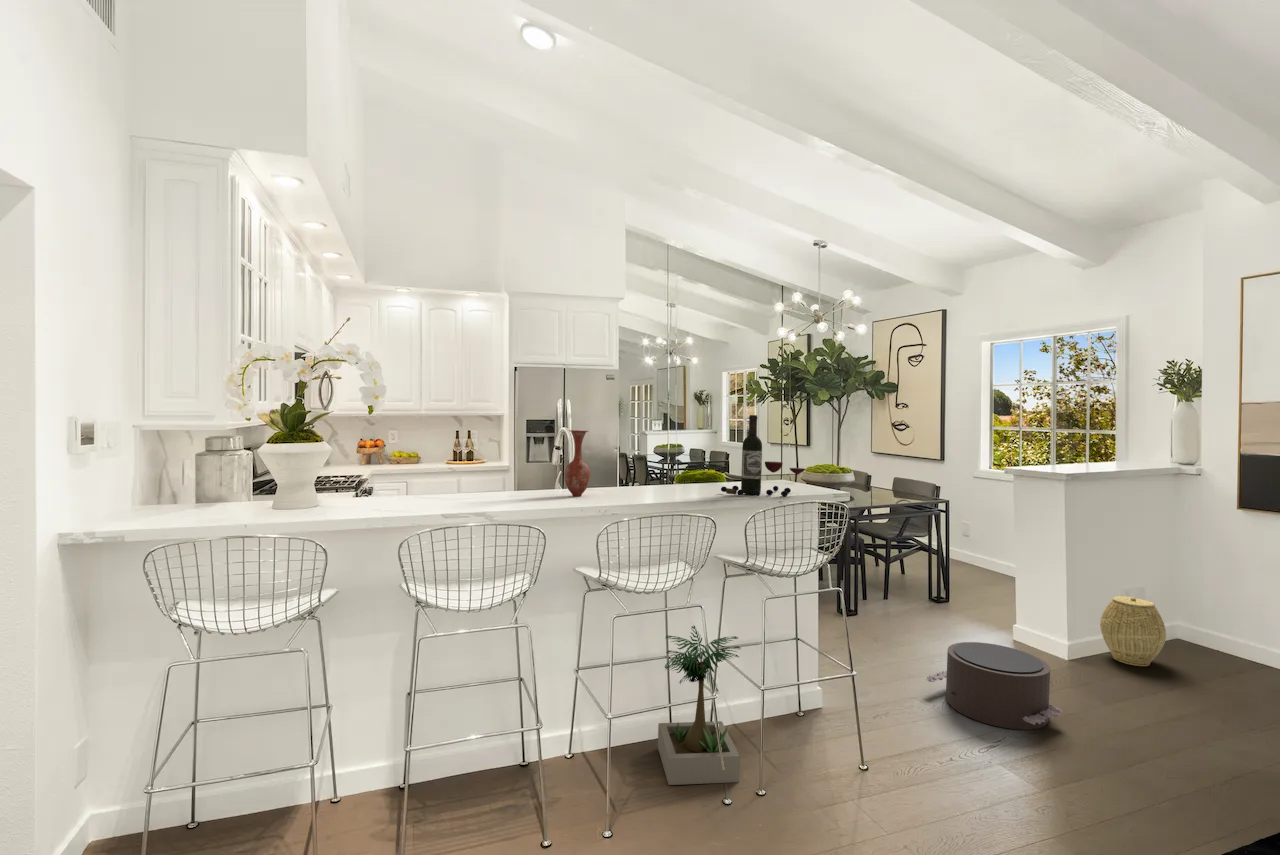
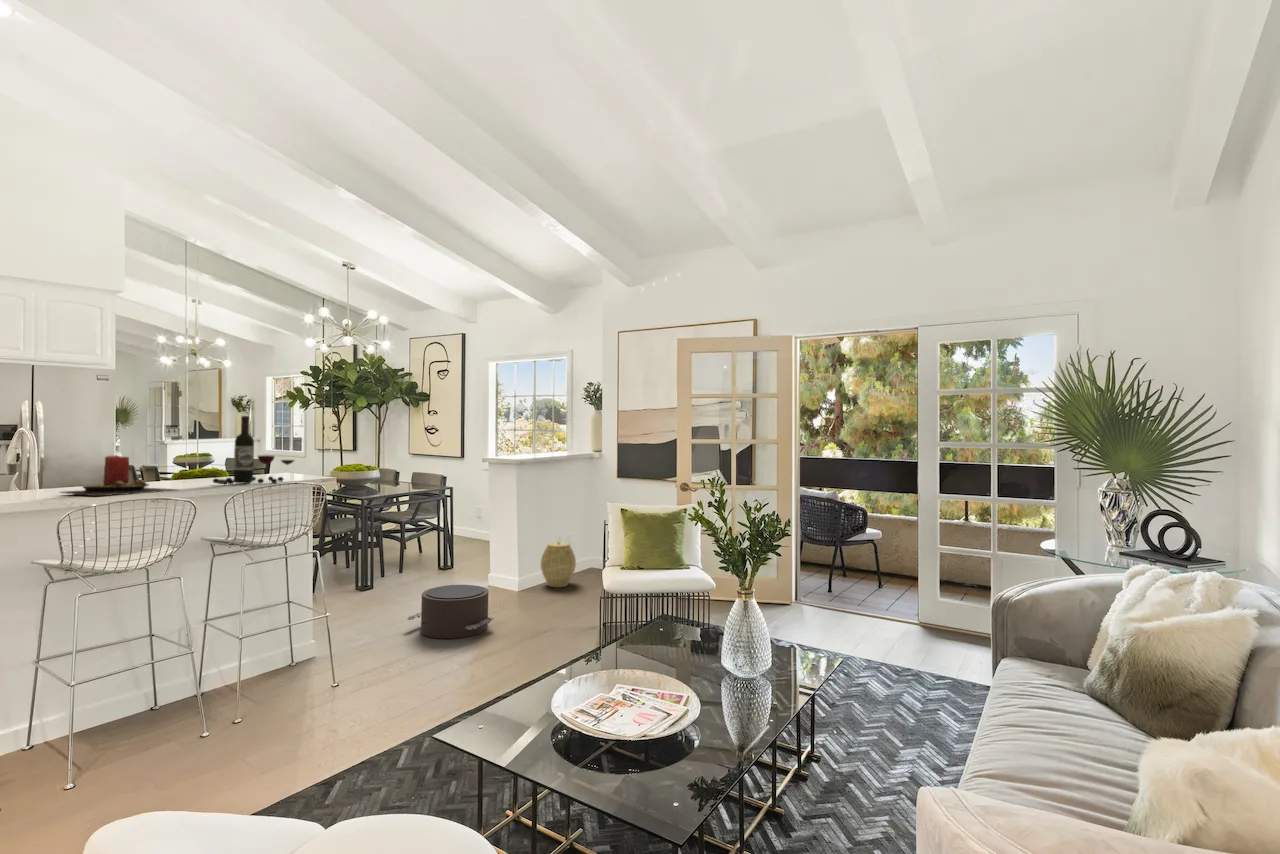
vase: present [564,430,590,496] -> none [21,430,56,495]
candle: none [593,459,696,506] -> present [61,455,177,496]
potted plant: present [658,626,741,785] -> none [137,599,240,738]

